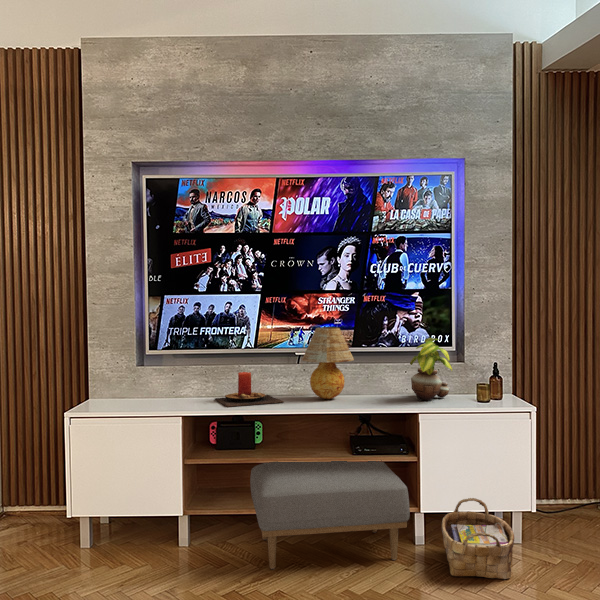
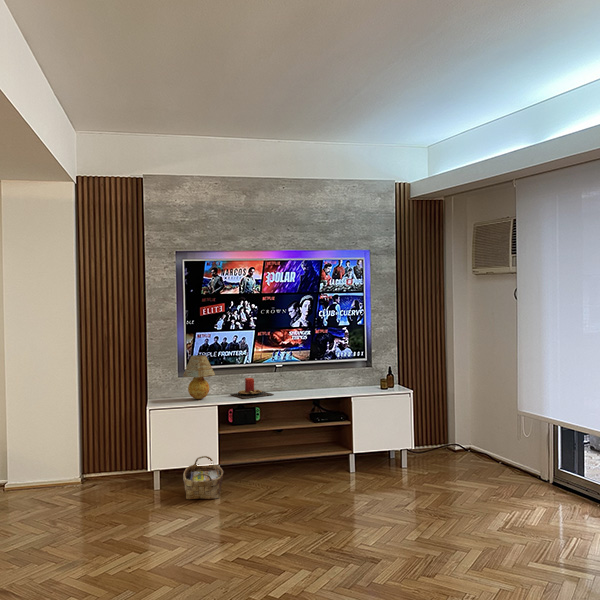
table lamp: present [302,327,354,399] -> present [183,355,215,399]
potted plant: present [410,338,452,400] -> none [344,354,369,390]
ottoman: present [250,460,410,569] -> none [256,424,351,487]
woven basket: present [442,498,514,579] -> present [183,456,223,499]

